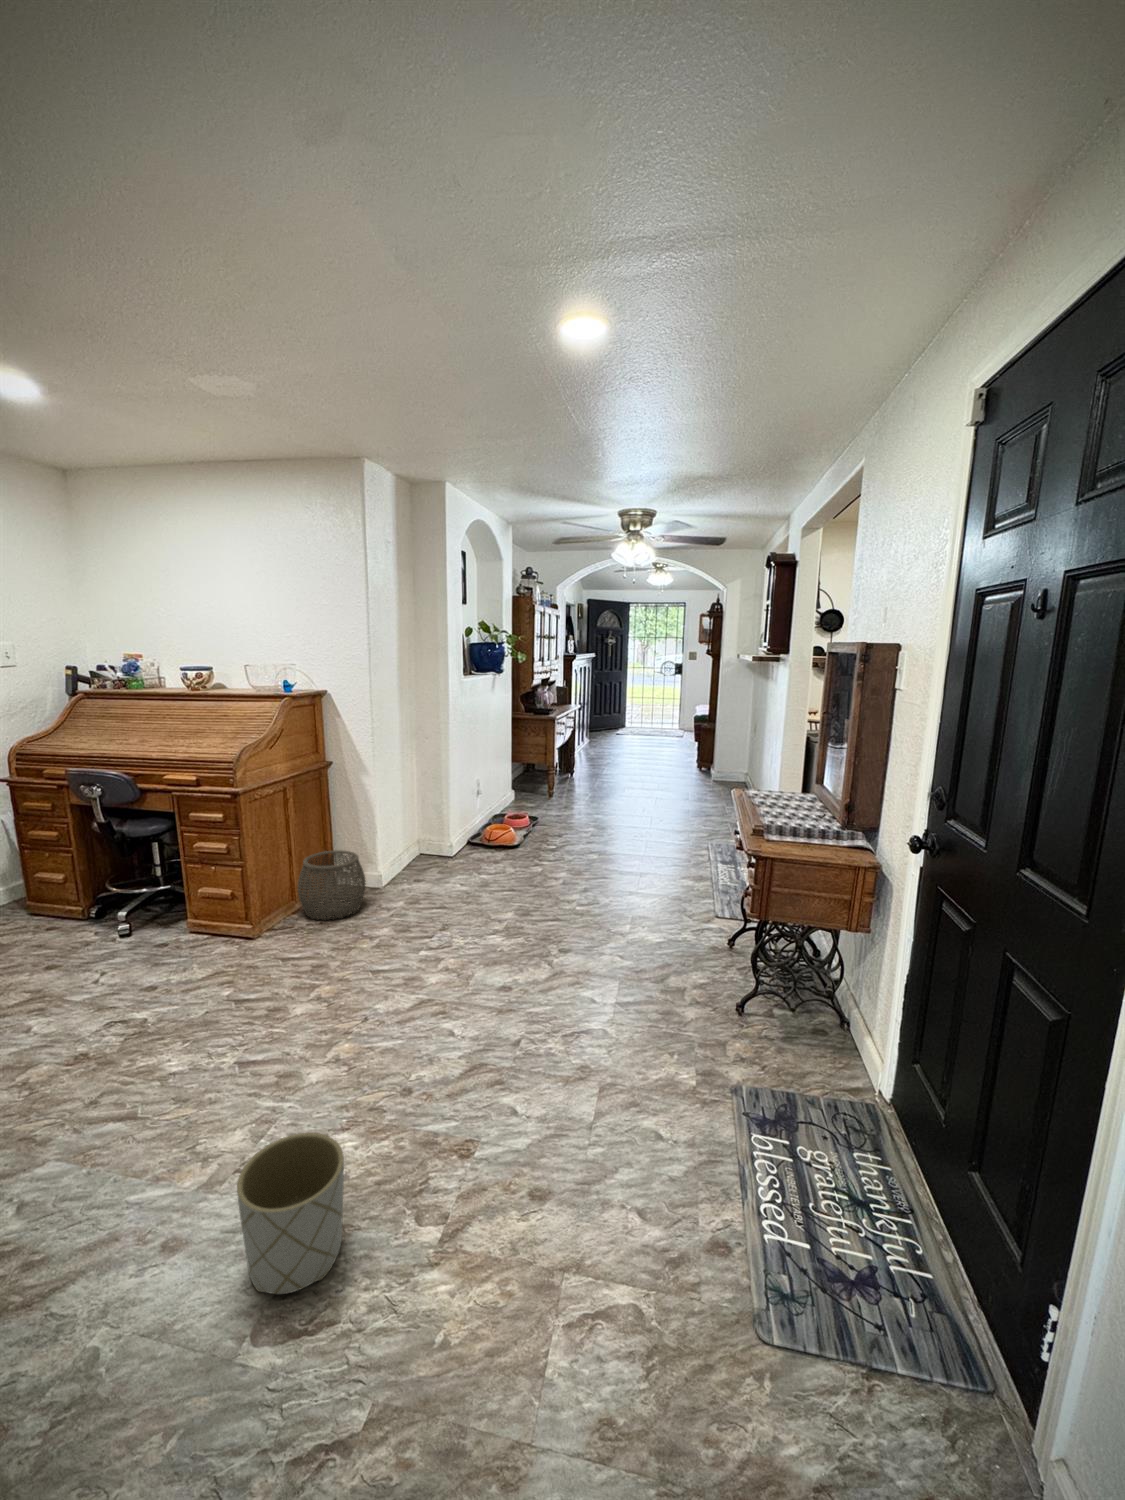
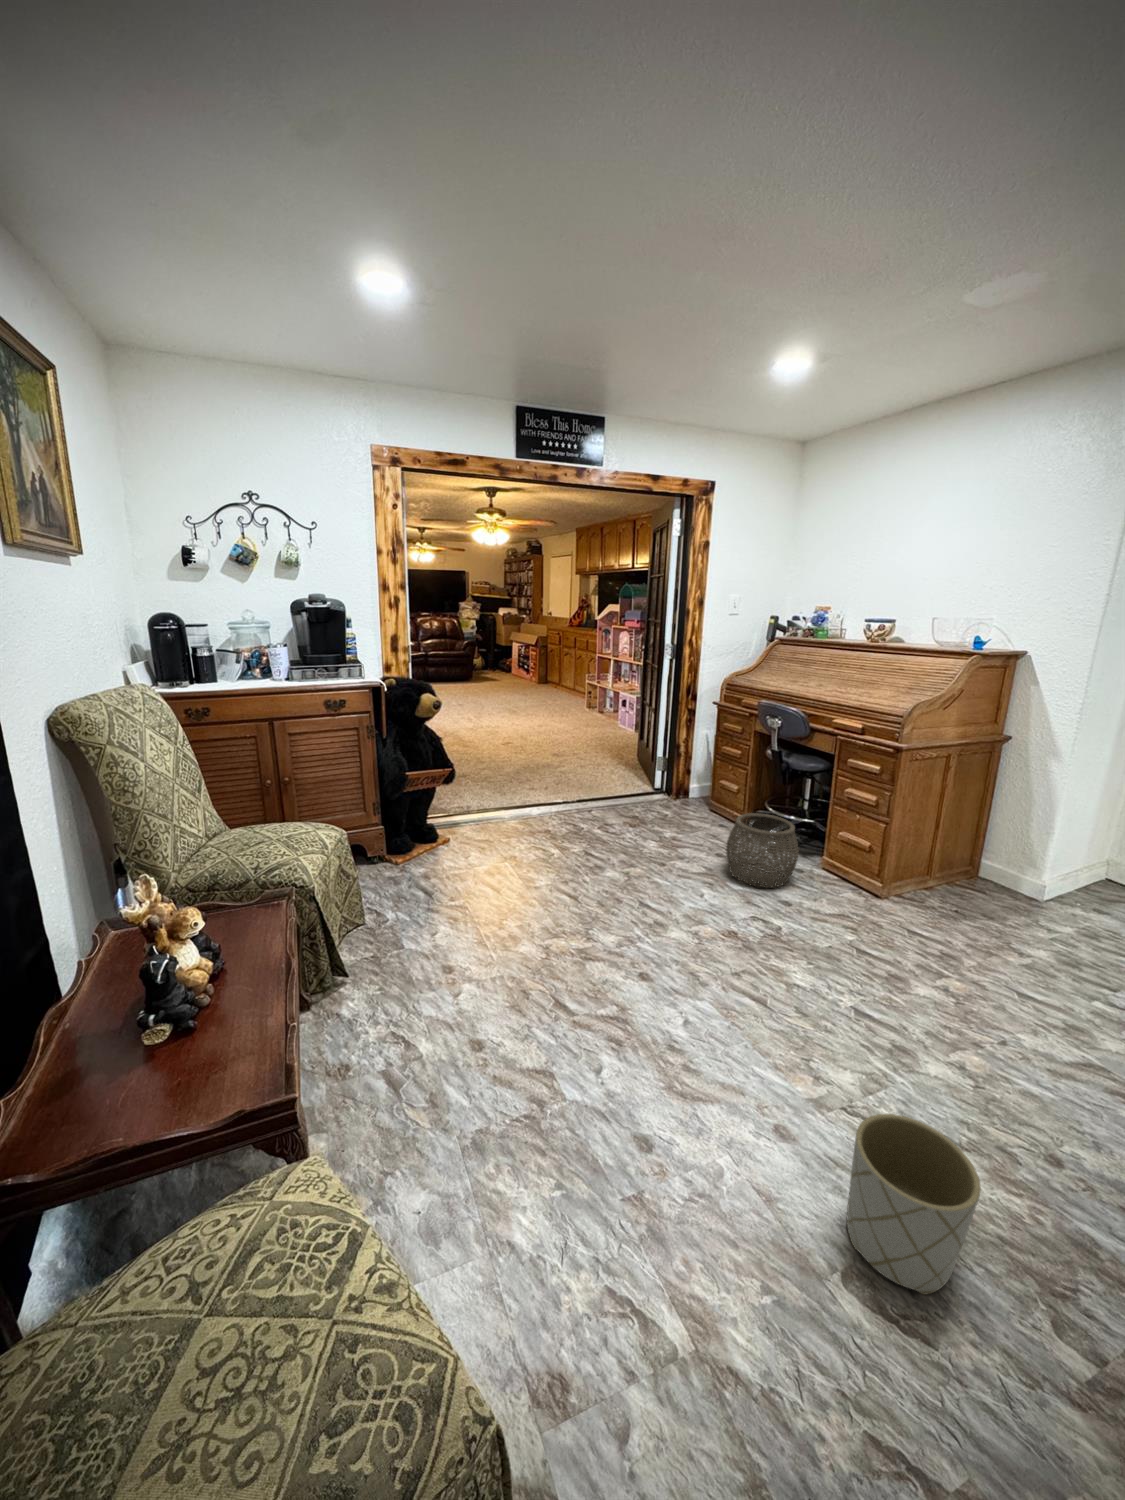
woven basket: present [298,850,366,920] -> present [726,813,798,888]

